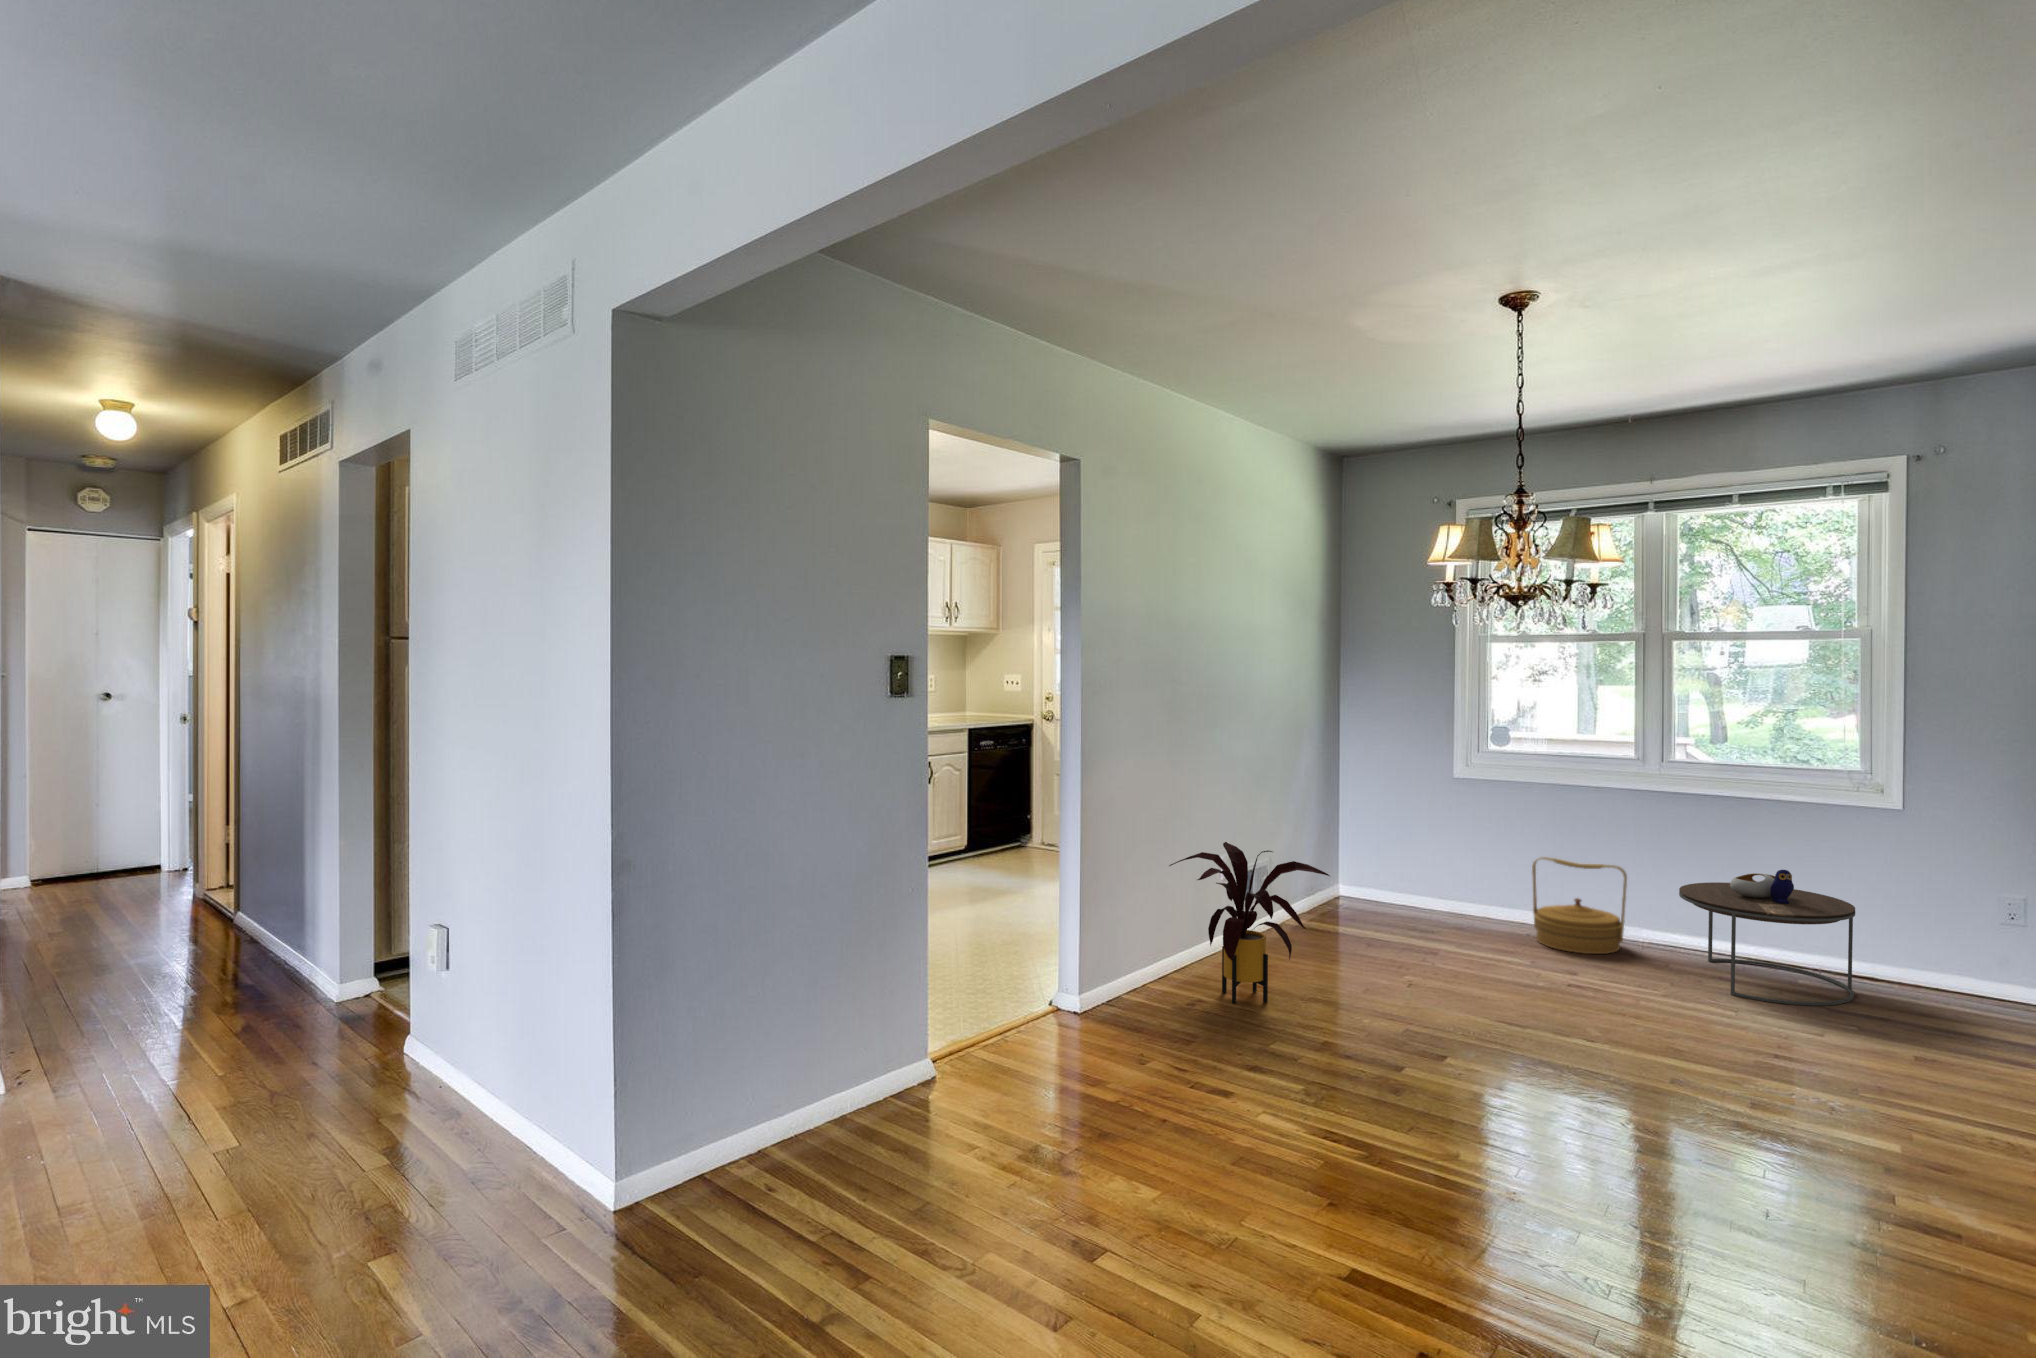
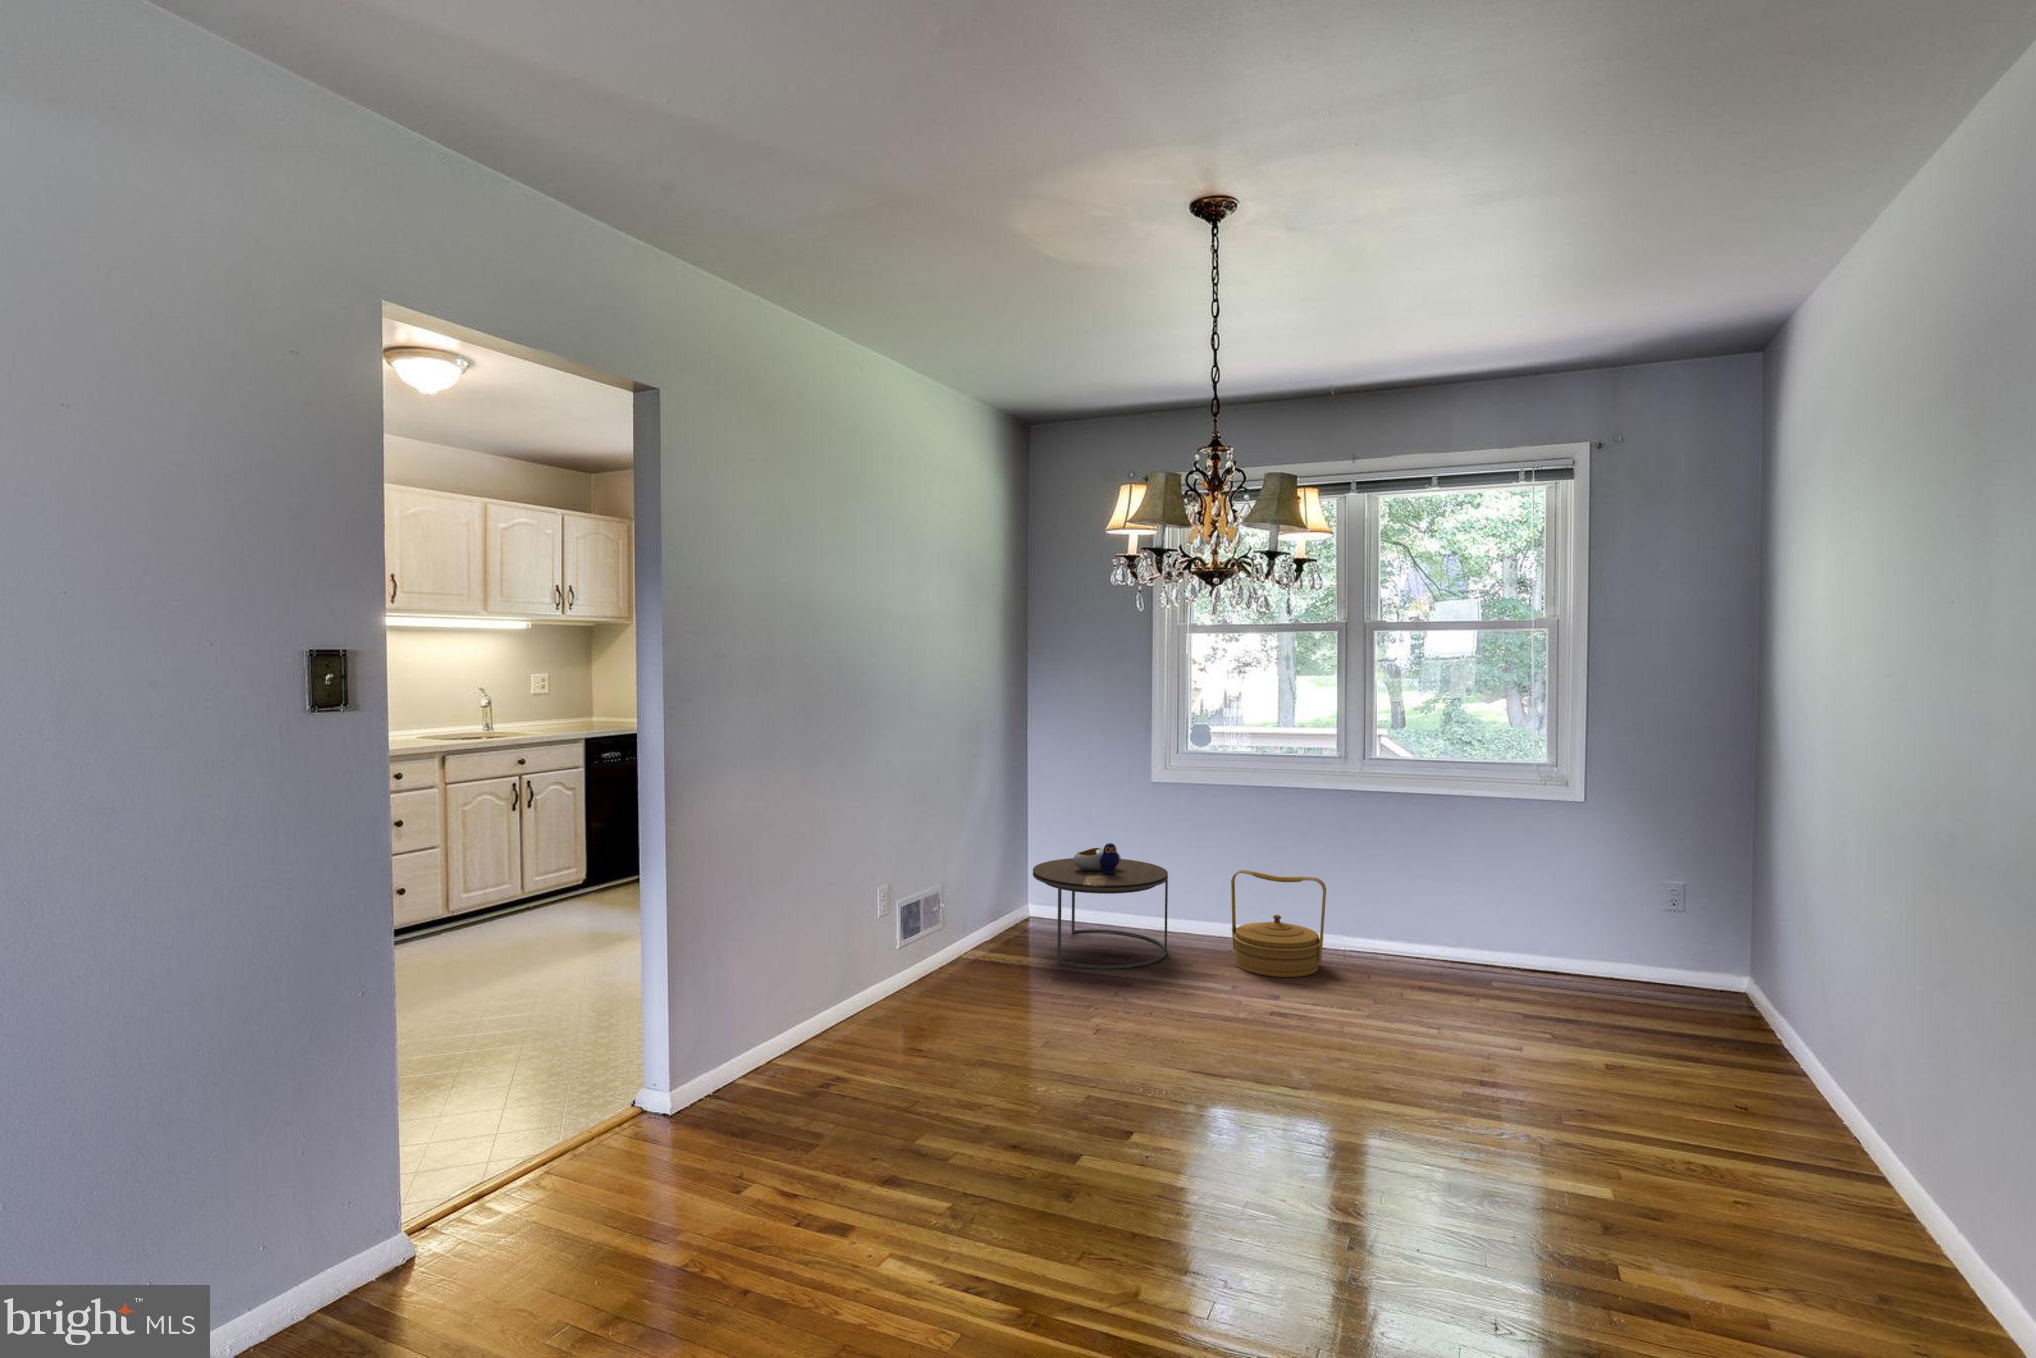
house plant: present [1169,842,1330,1003] -> none [806,874,1002,1080]
side table: present [1679,870,1855,1005] -> present [1033,843,1168,969]

